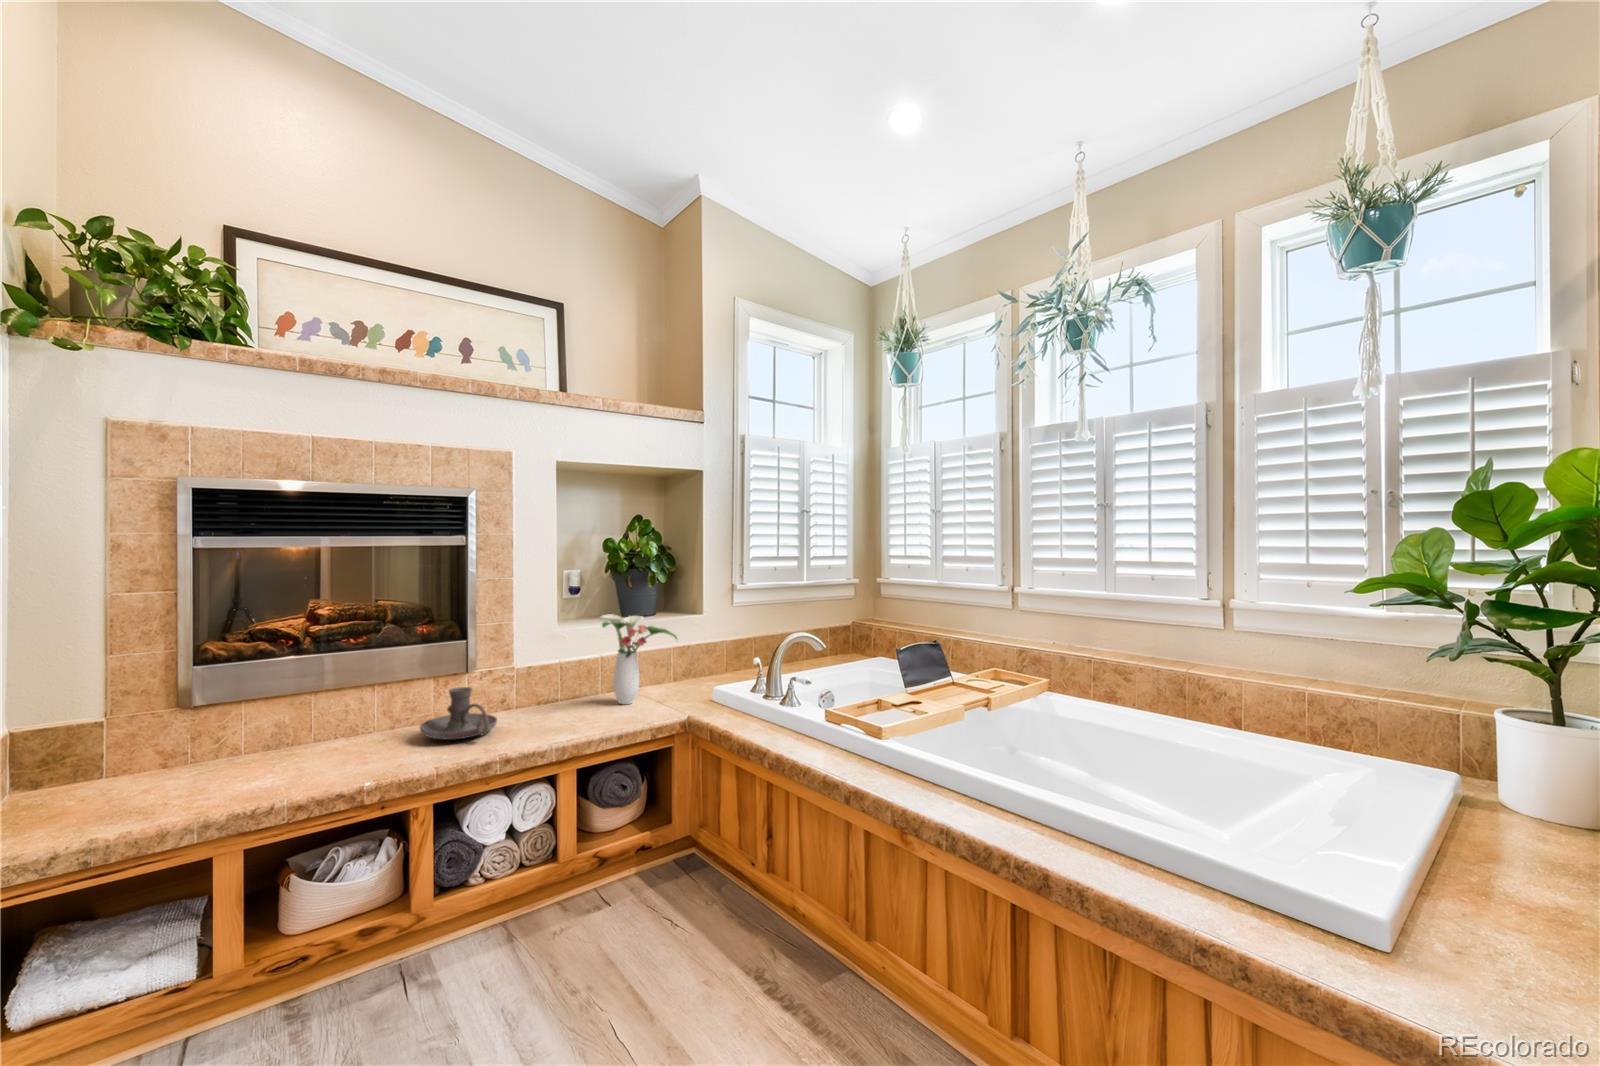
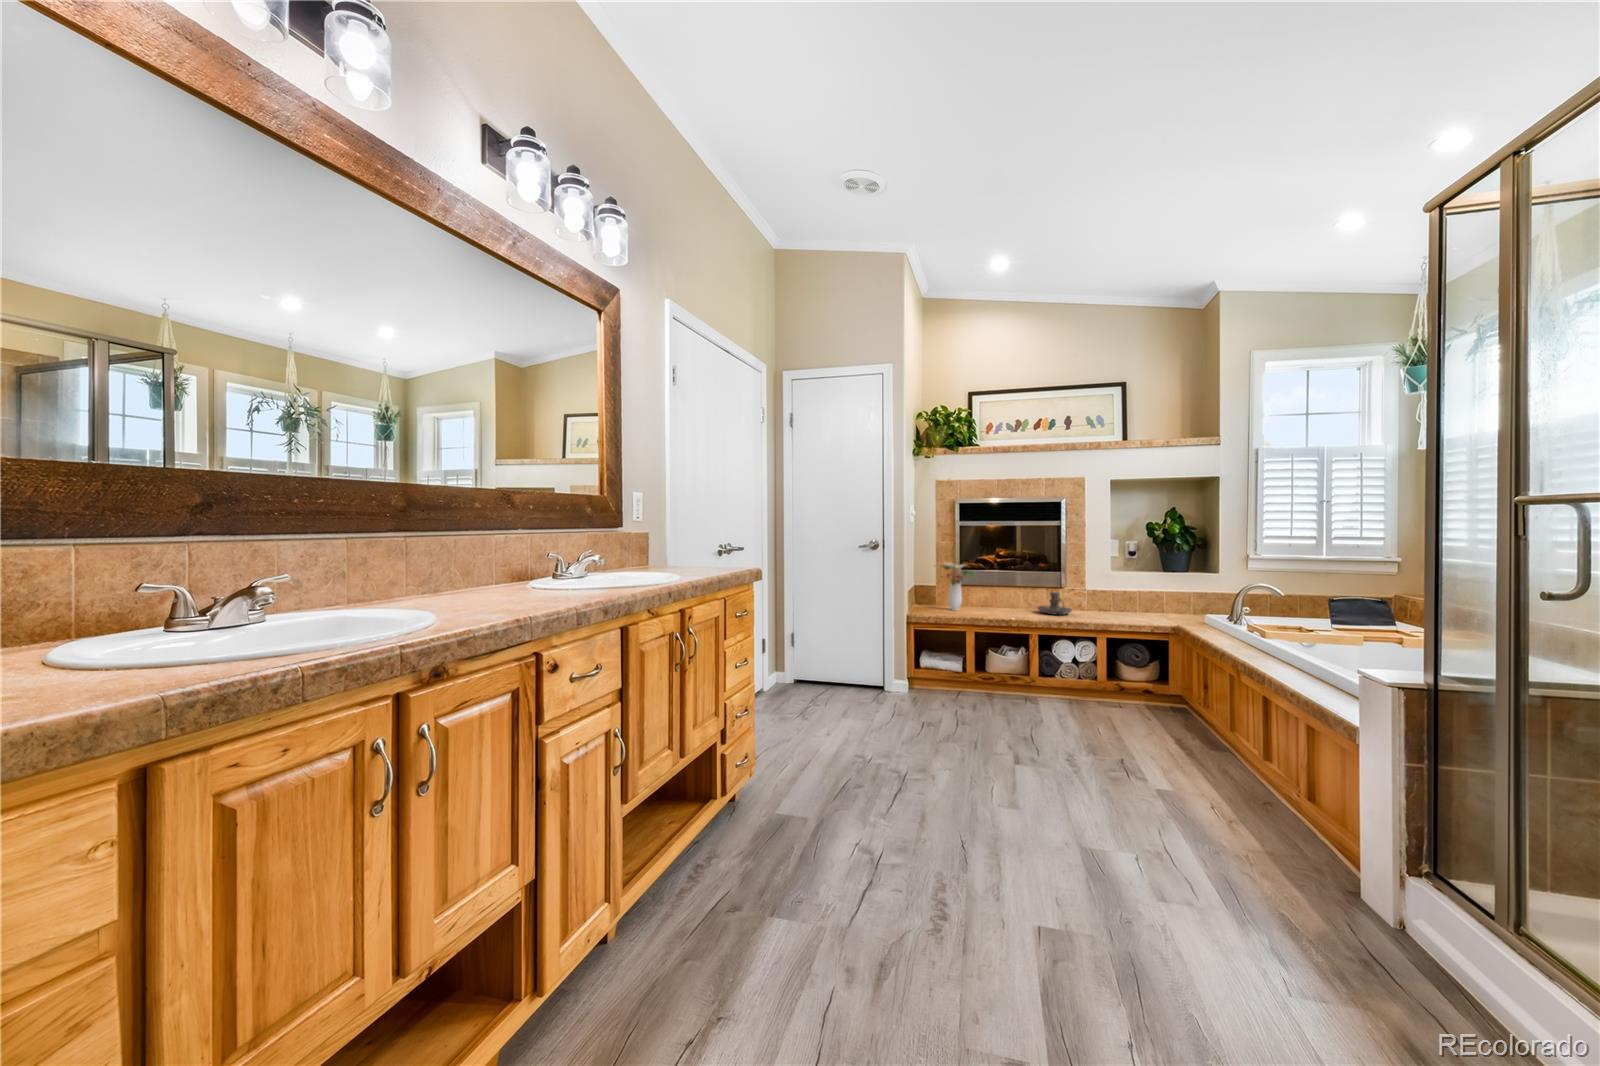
flower arrangement: present [601,614,677,704] -> present [941,563,975,611]

